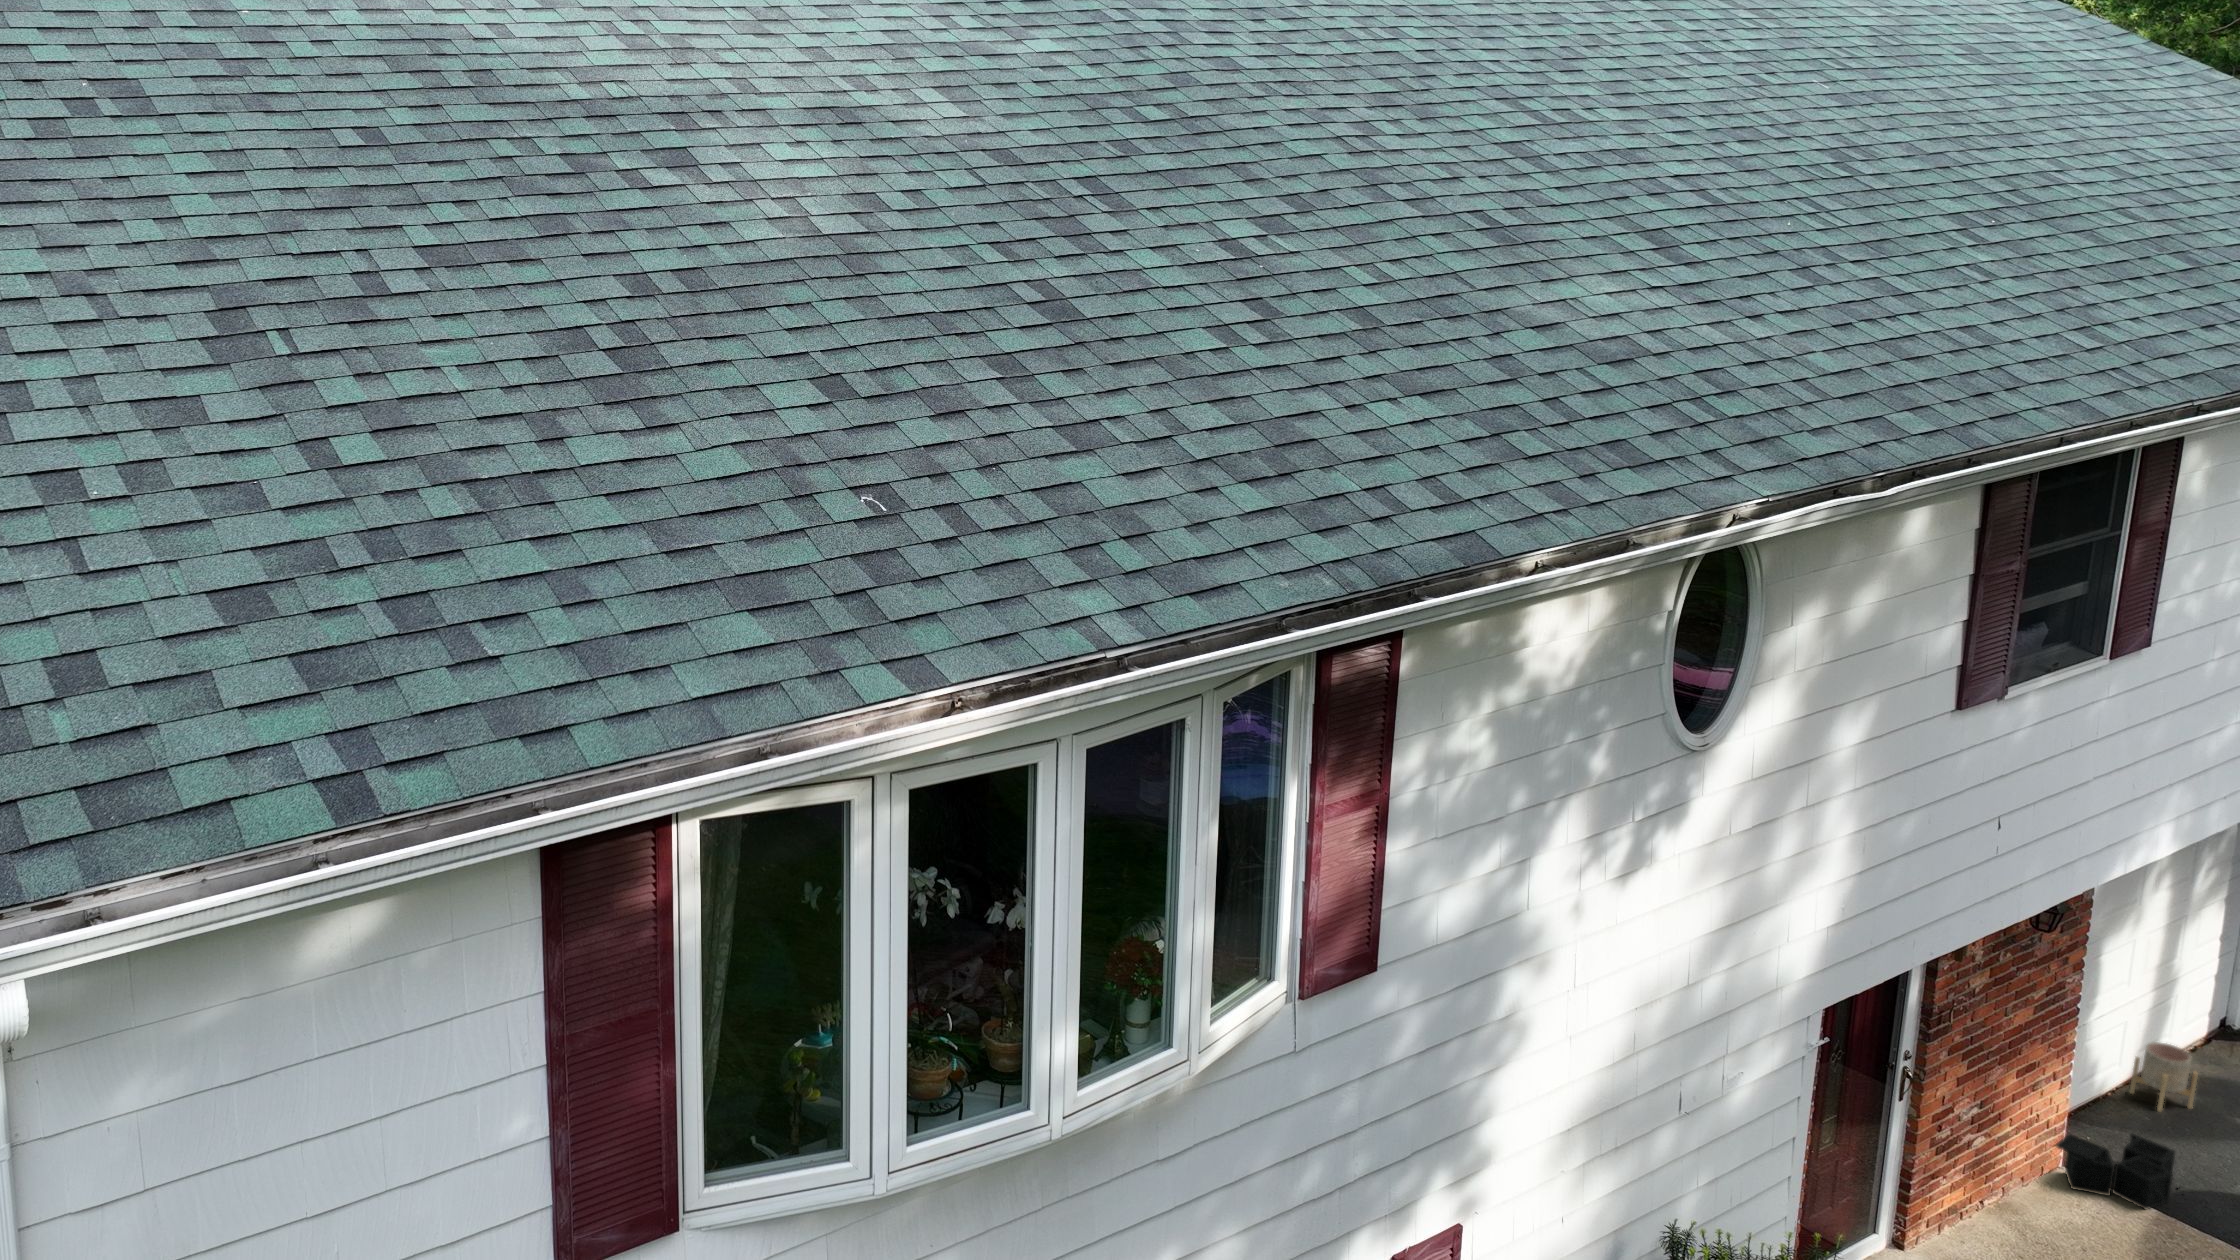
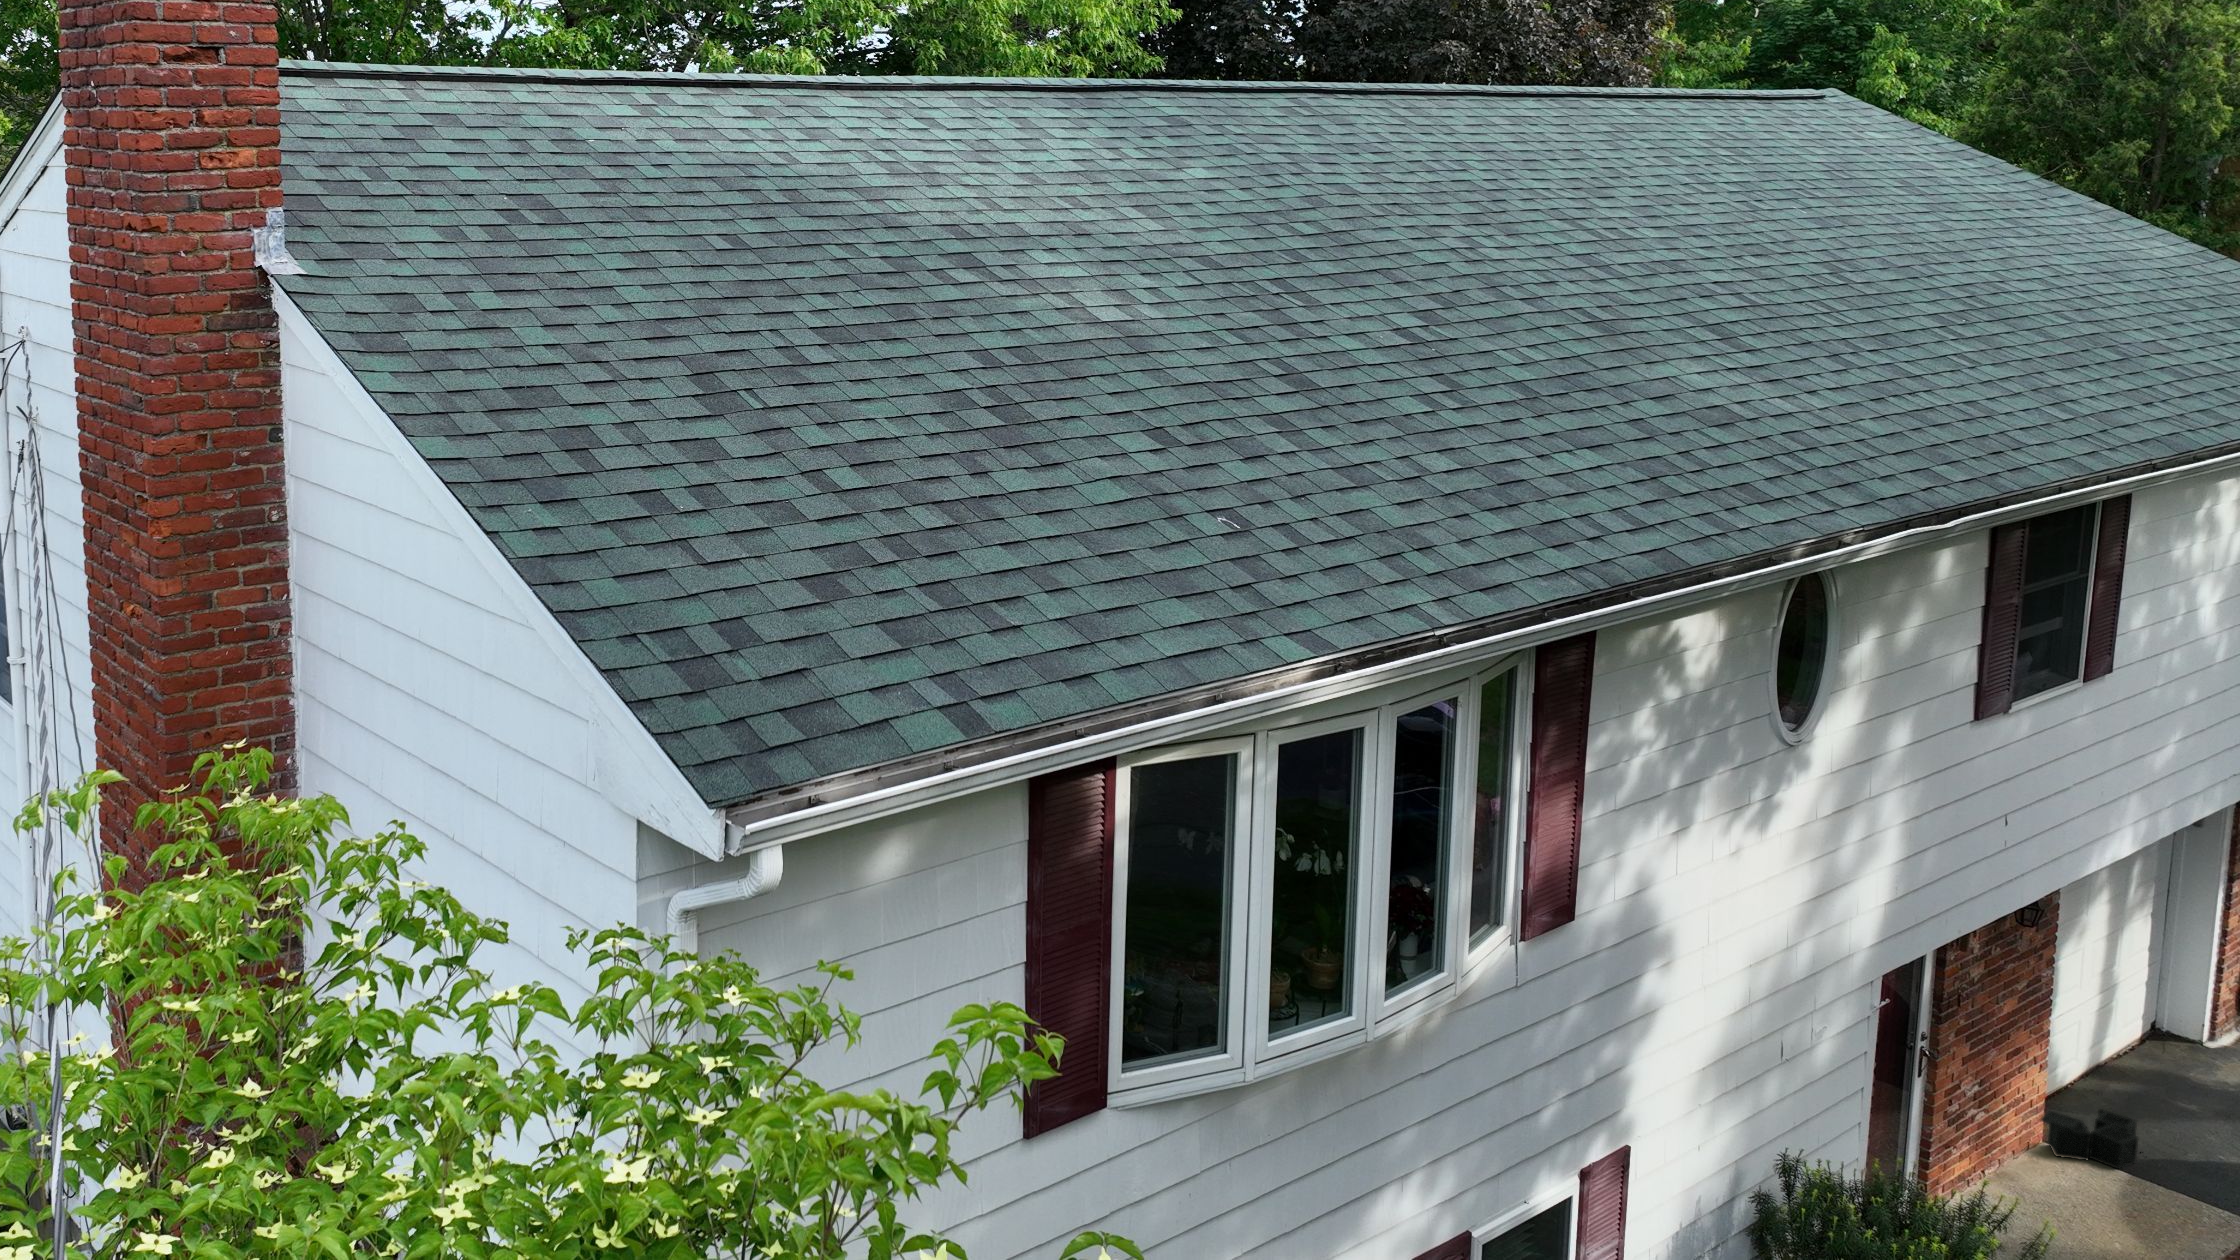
planter: present [2130,1042,2198,1112] -> none [2087,1037,2144,1098]

